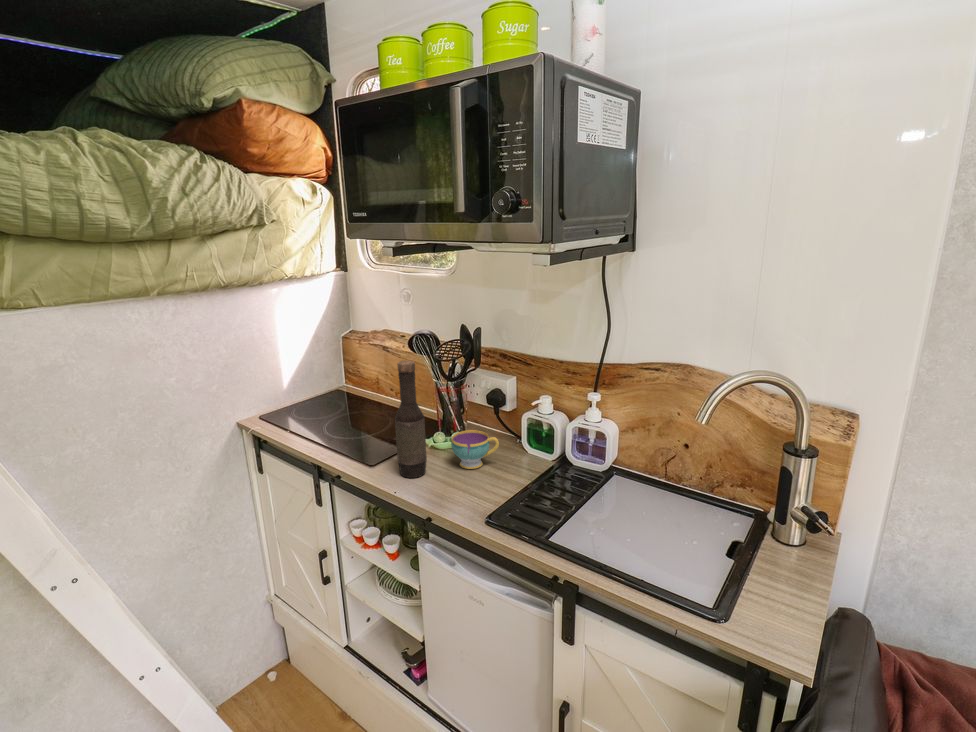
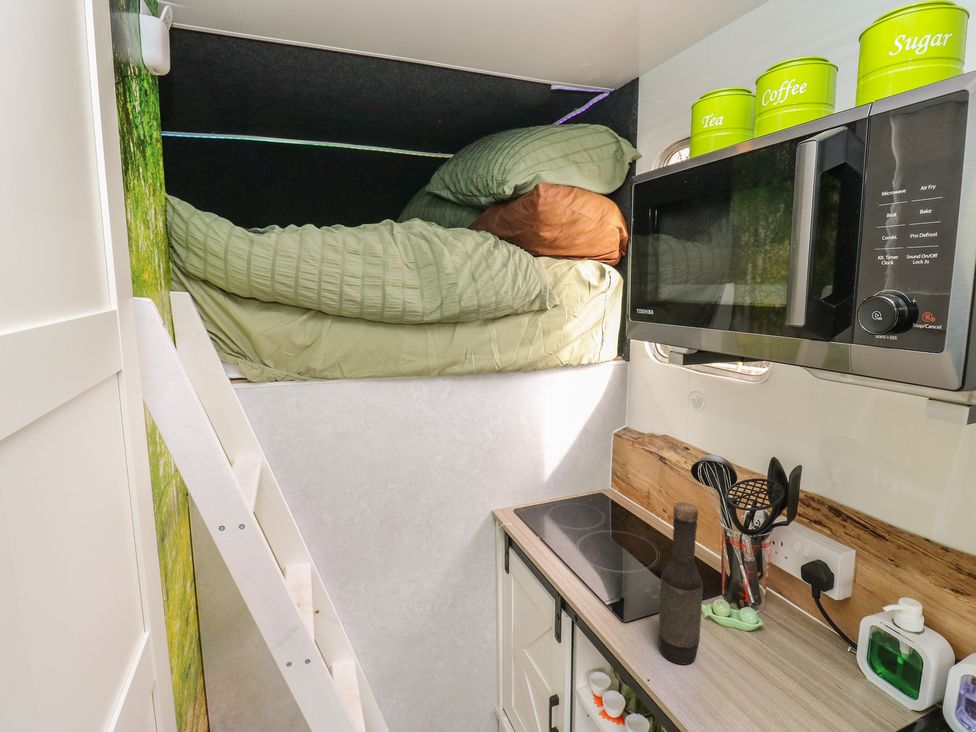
teacup: present [451,430,499,469] -> none [739,612,818,679]

